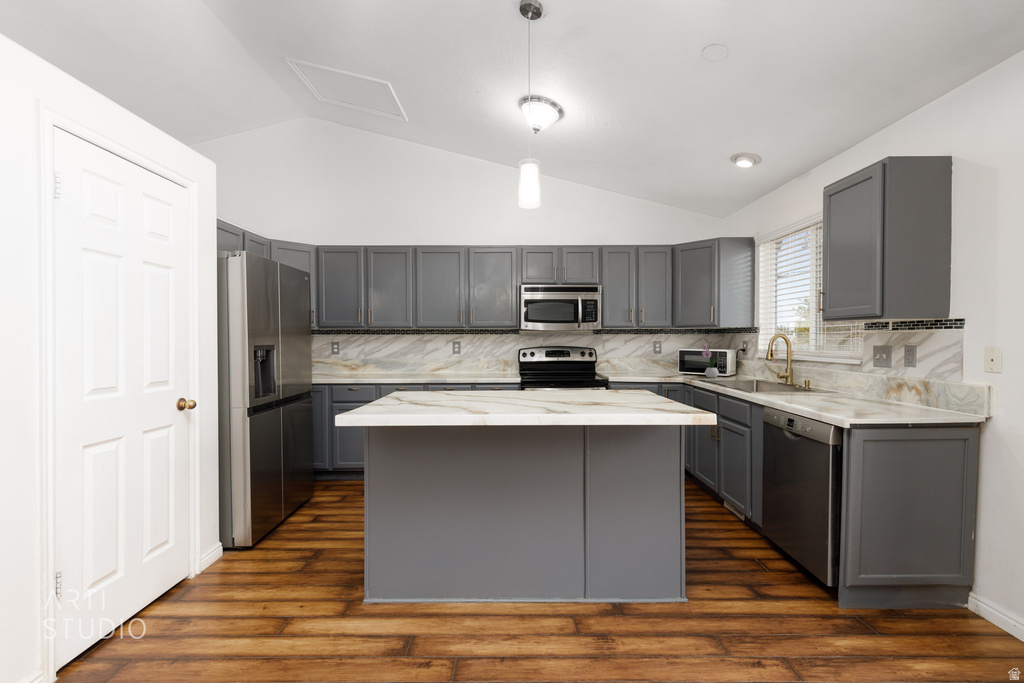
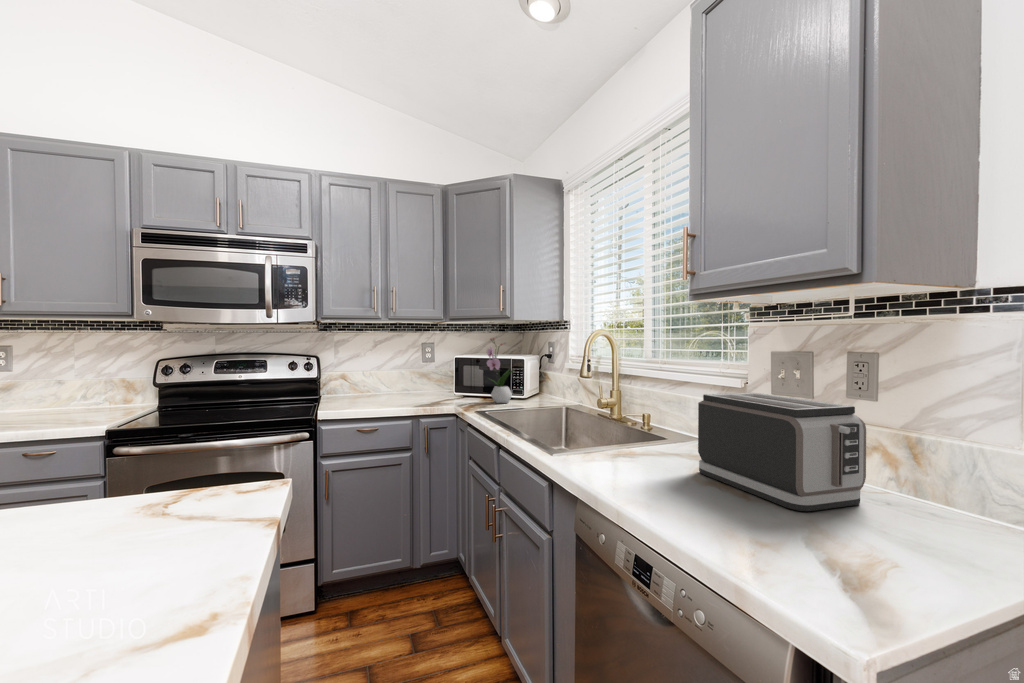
toaster: none [825,364,899,407] -> present [698,393,866,511]

